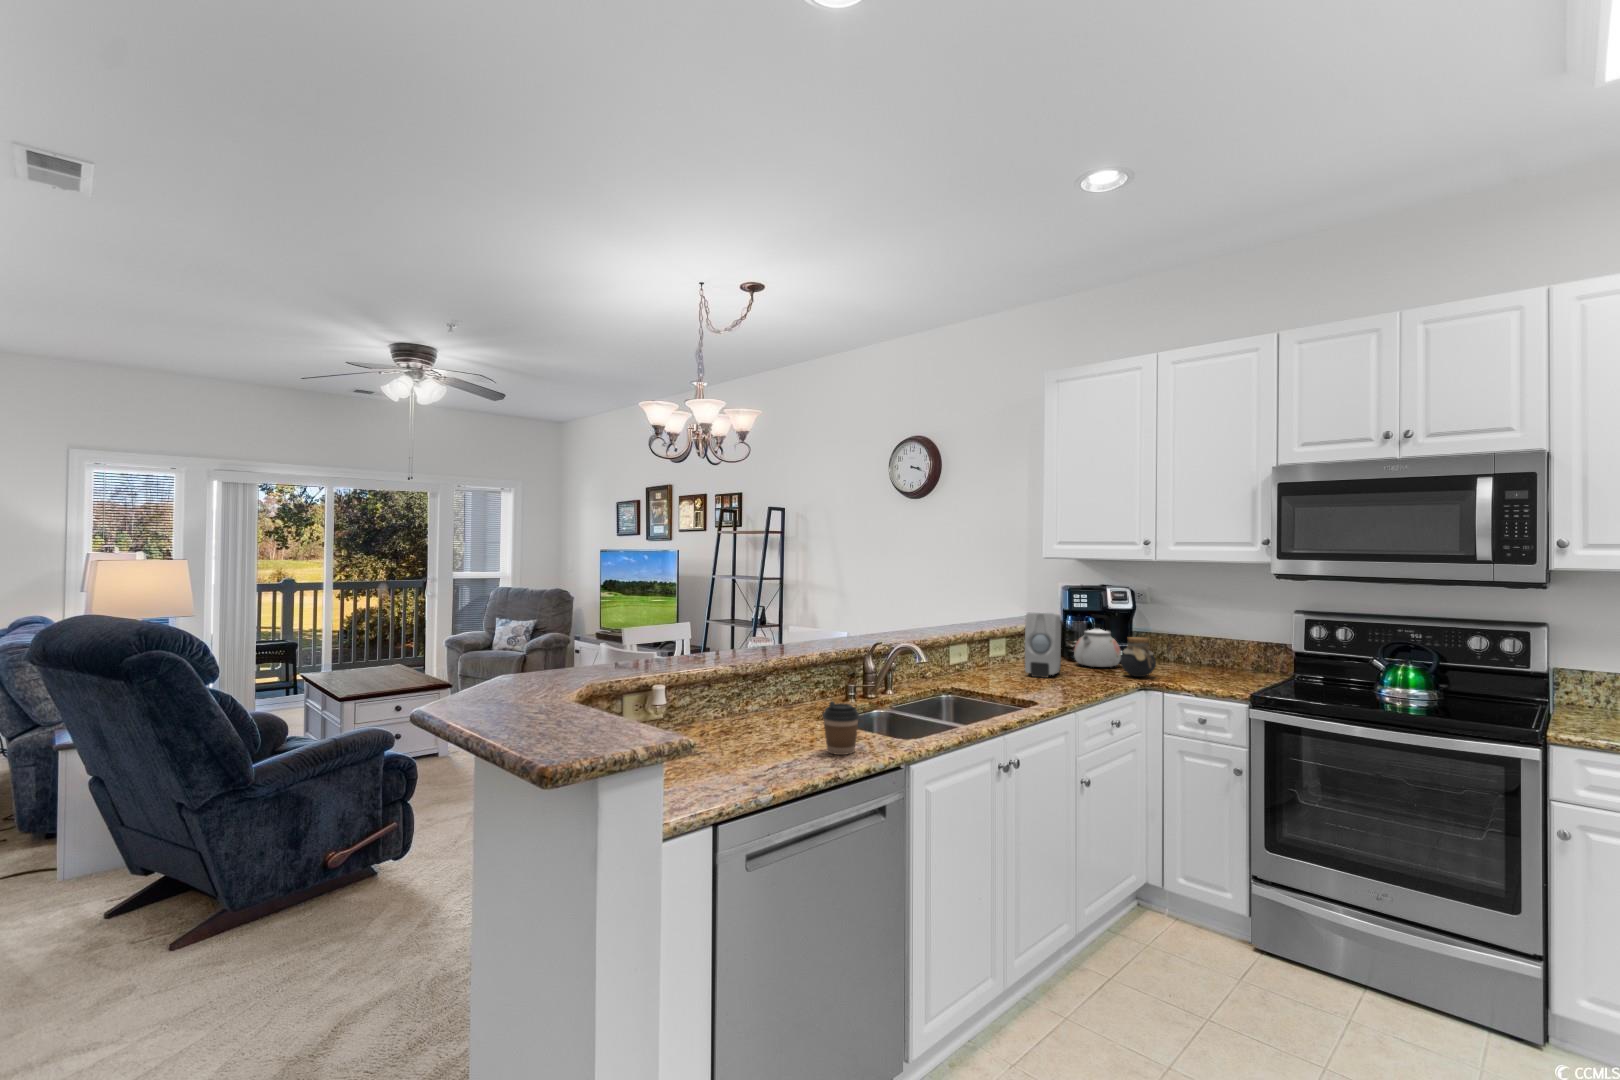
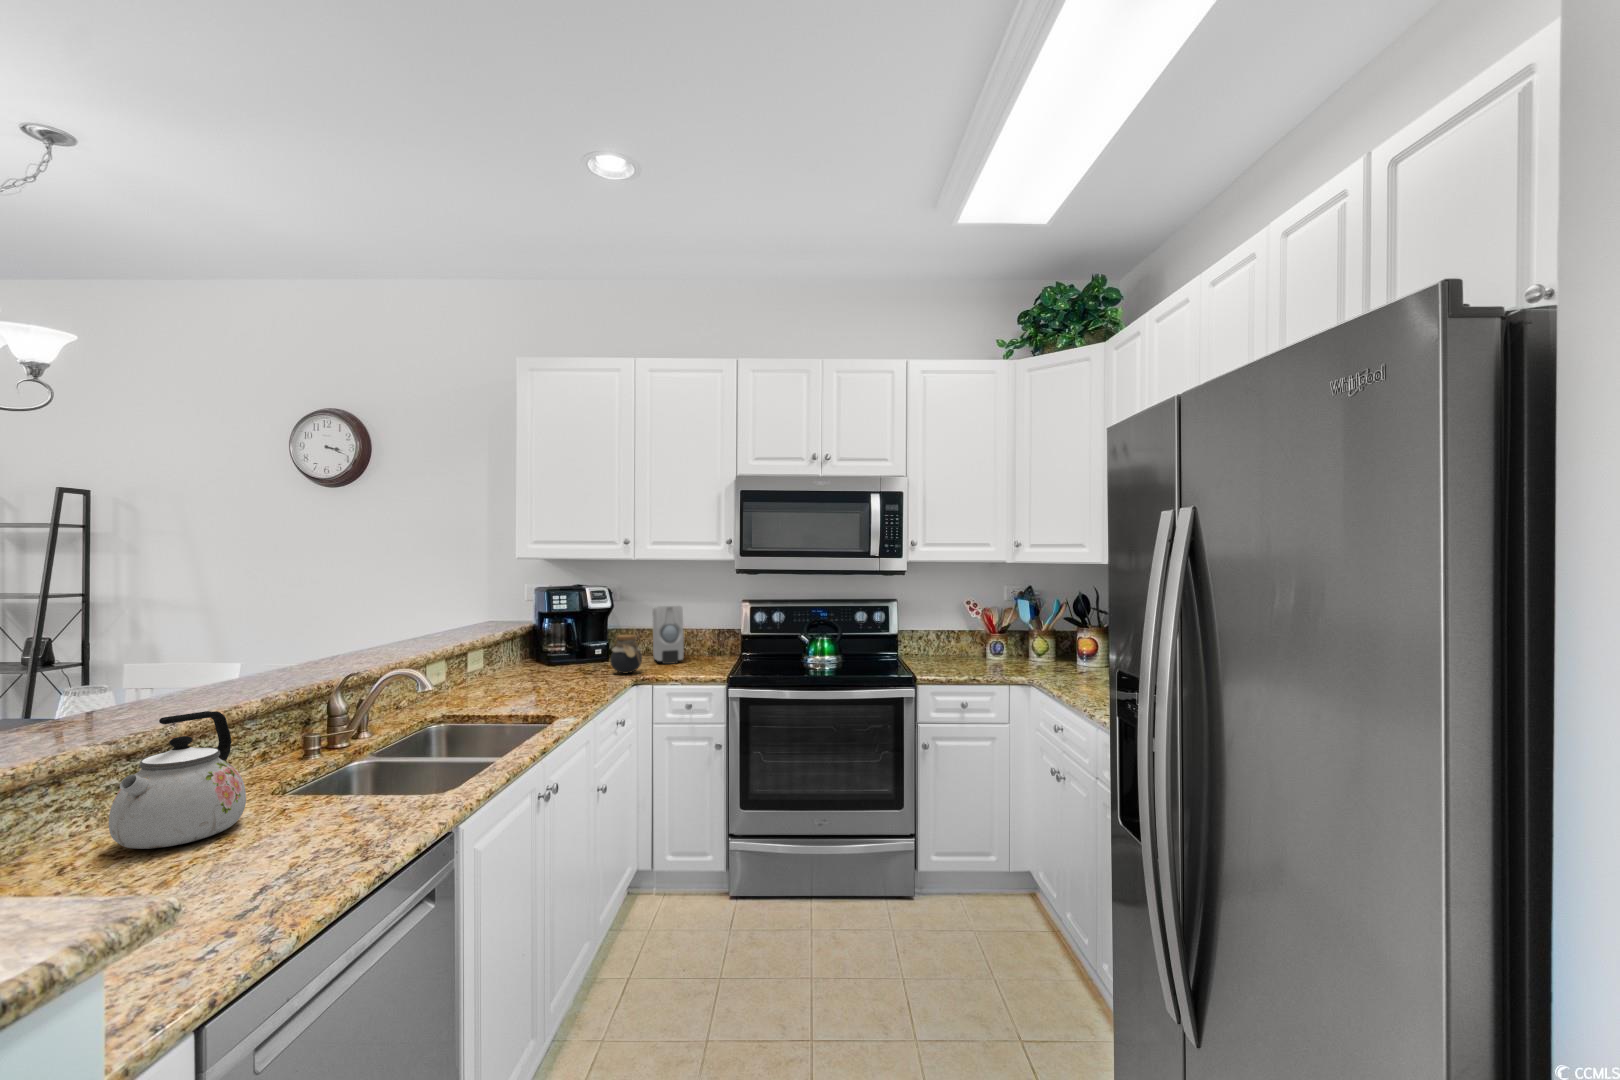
soap dispenser: present [1025,613,1061,678] -> present [653,606,684,664]
kettle: present [1074,615,1121,667] -> present [109,711,246,849]
coffee cup: present [823,701,859,755] -> none [329,765,389,841]

